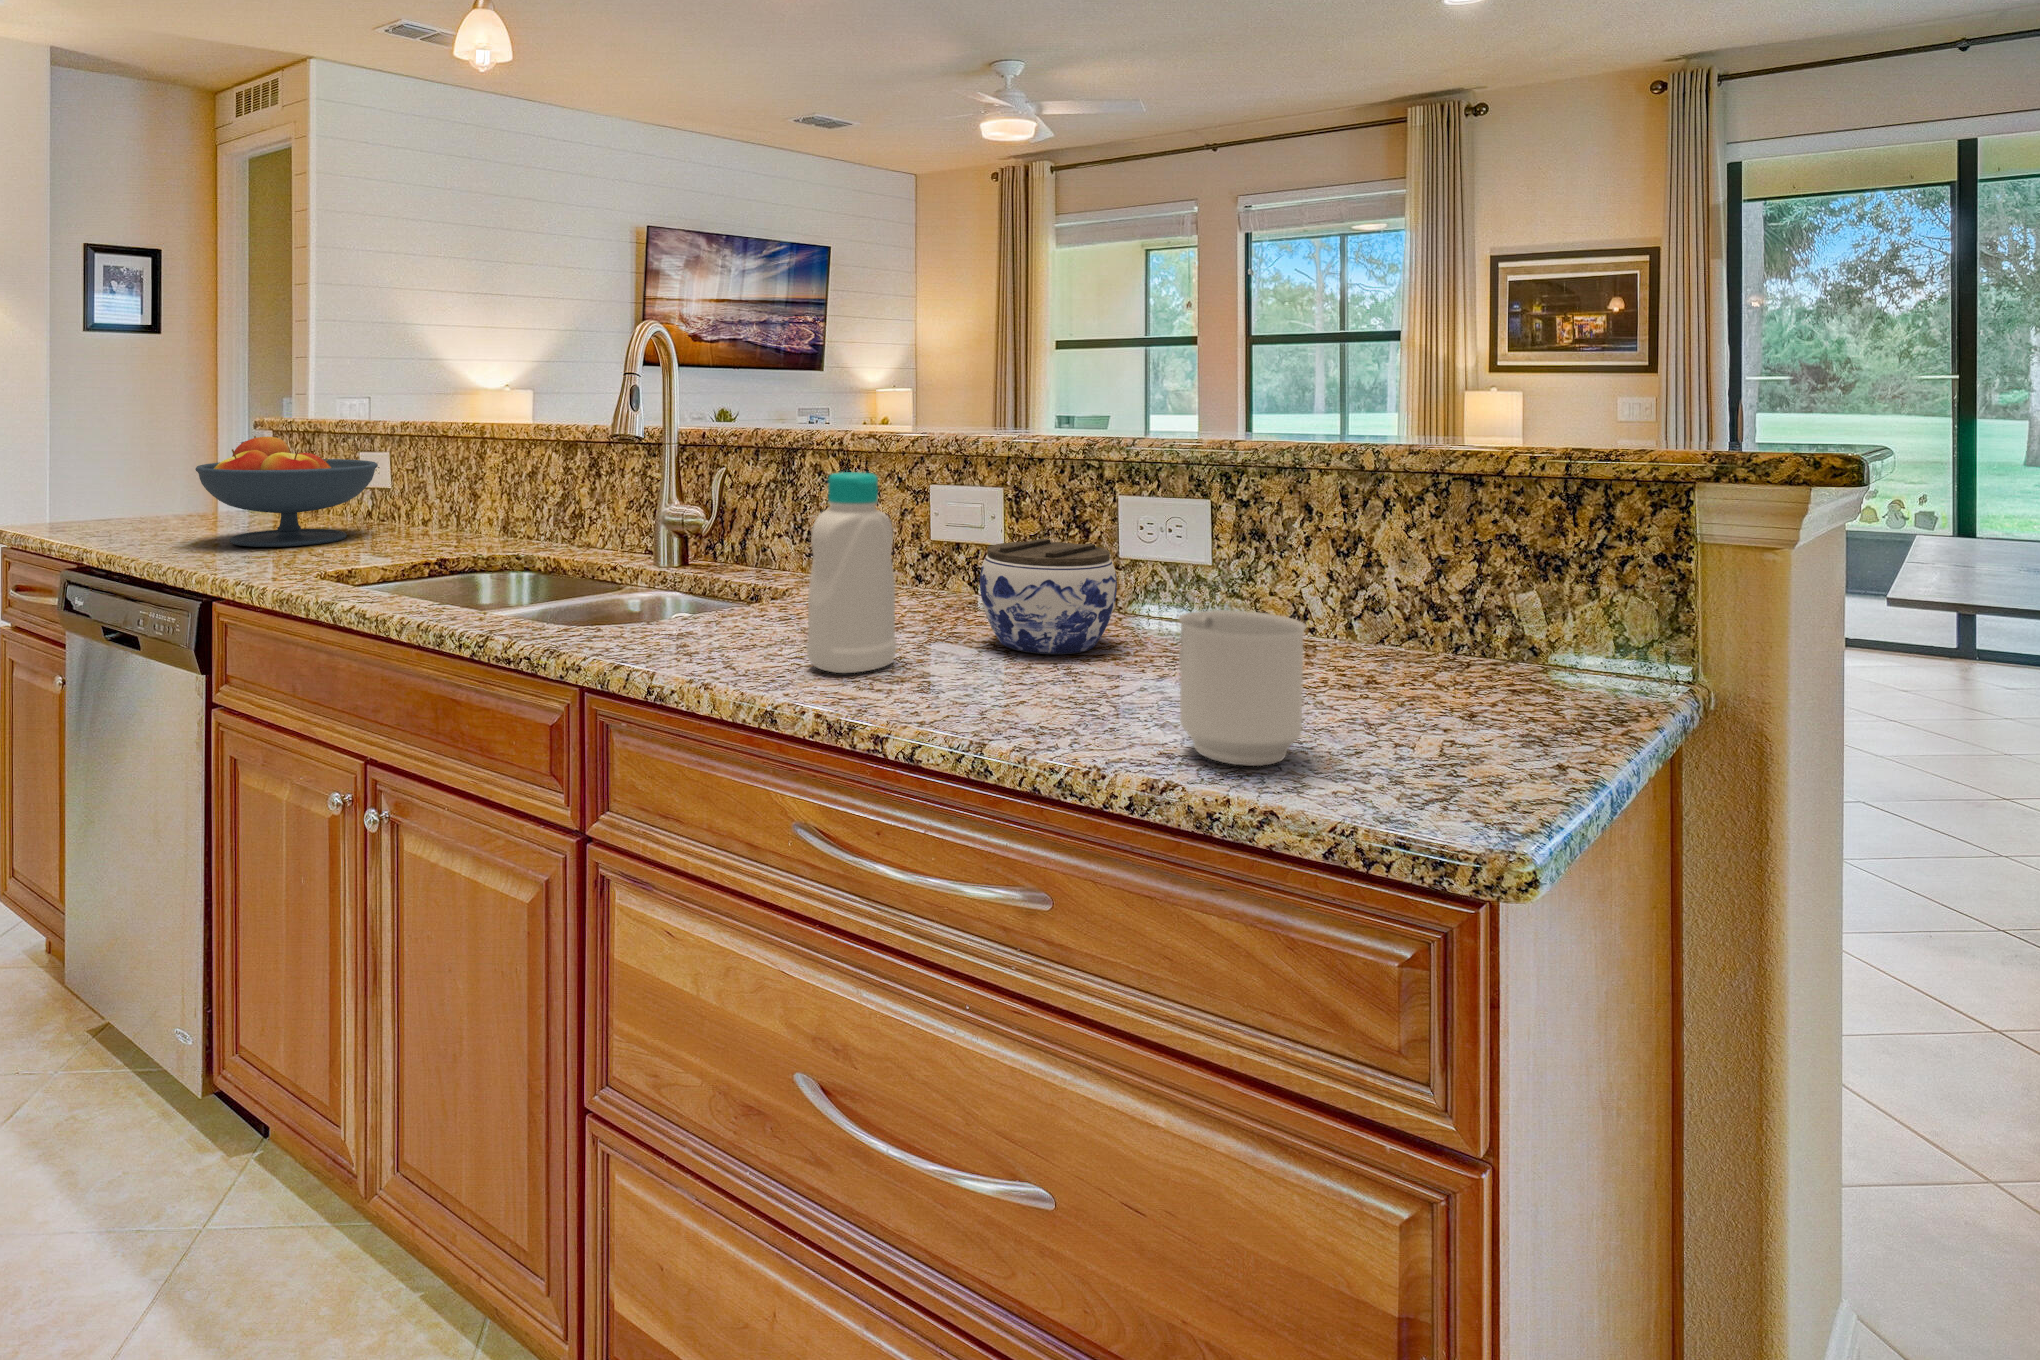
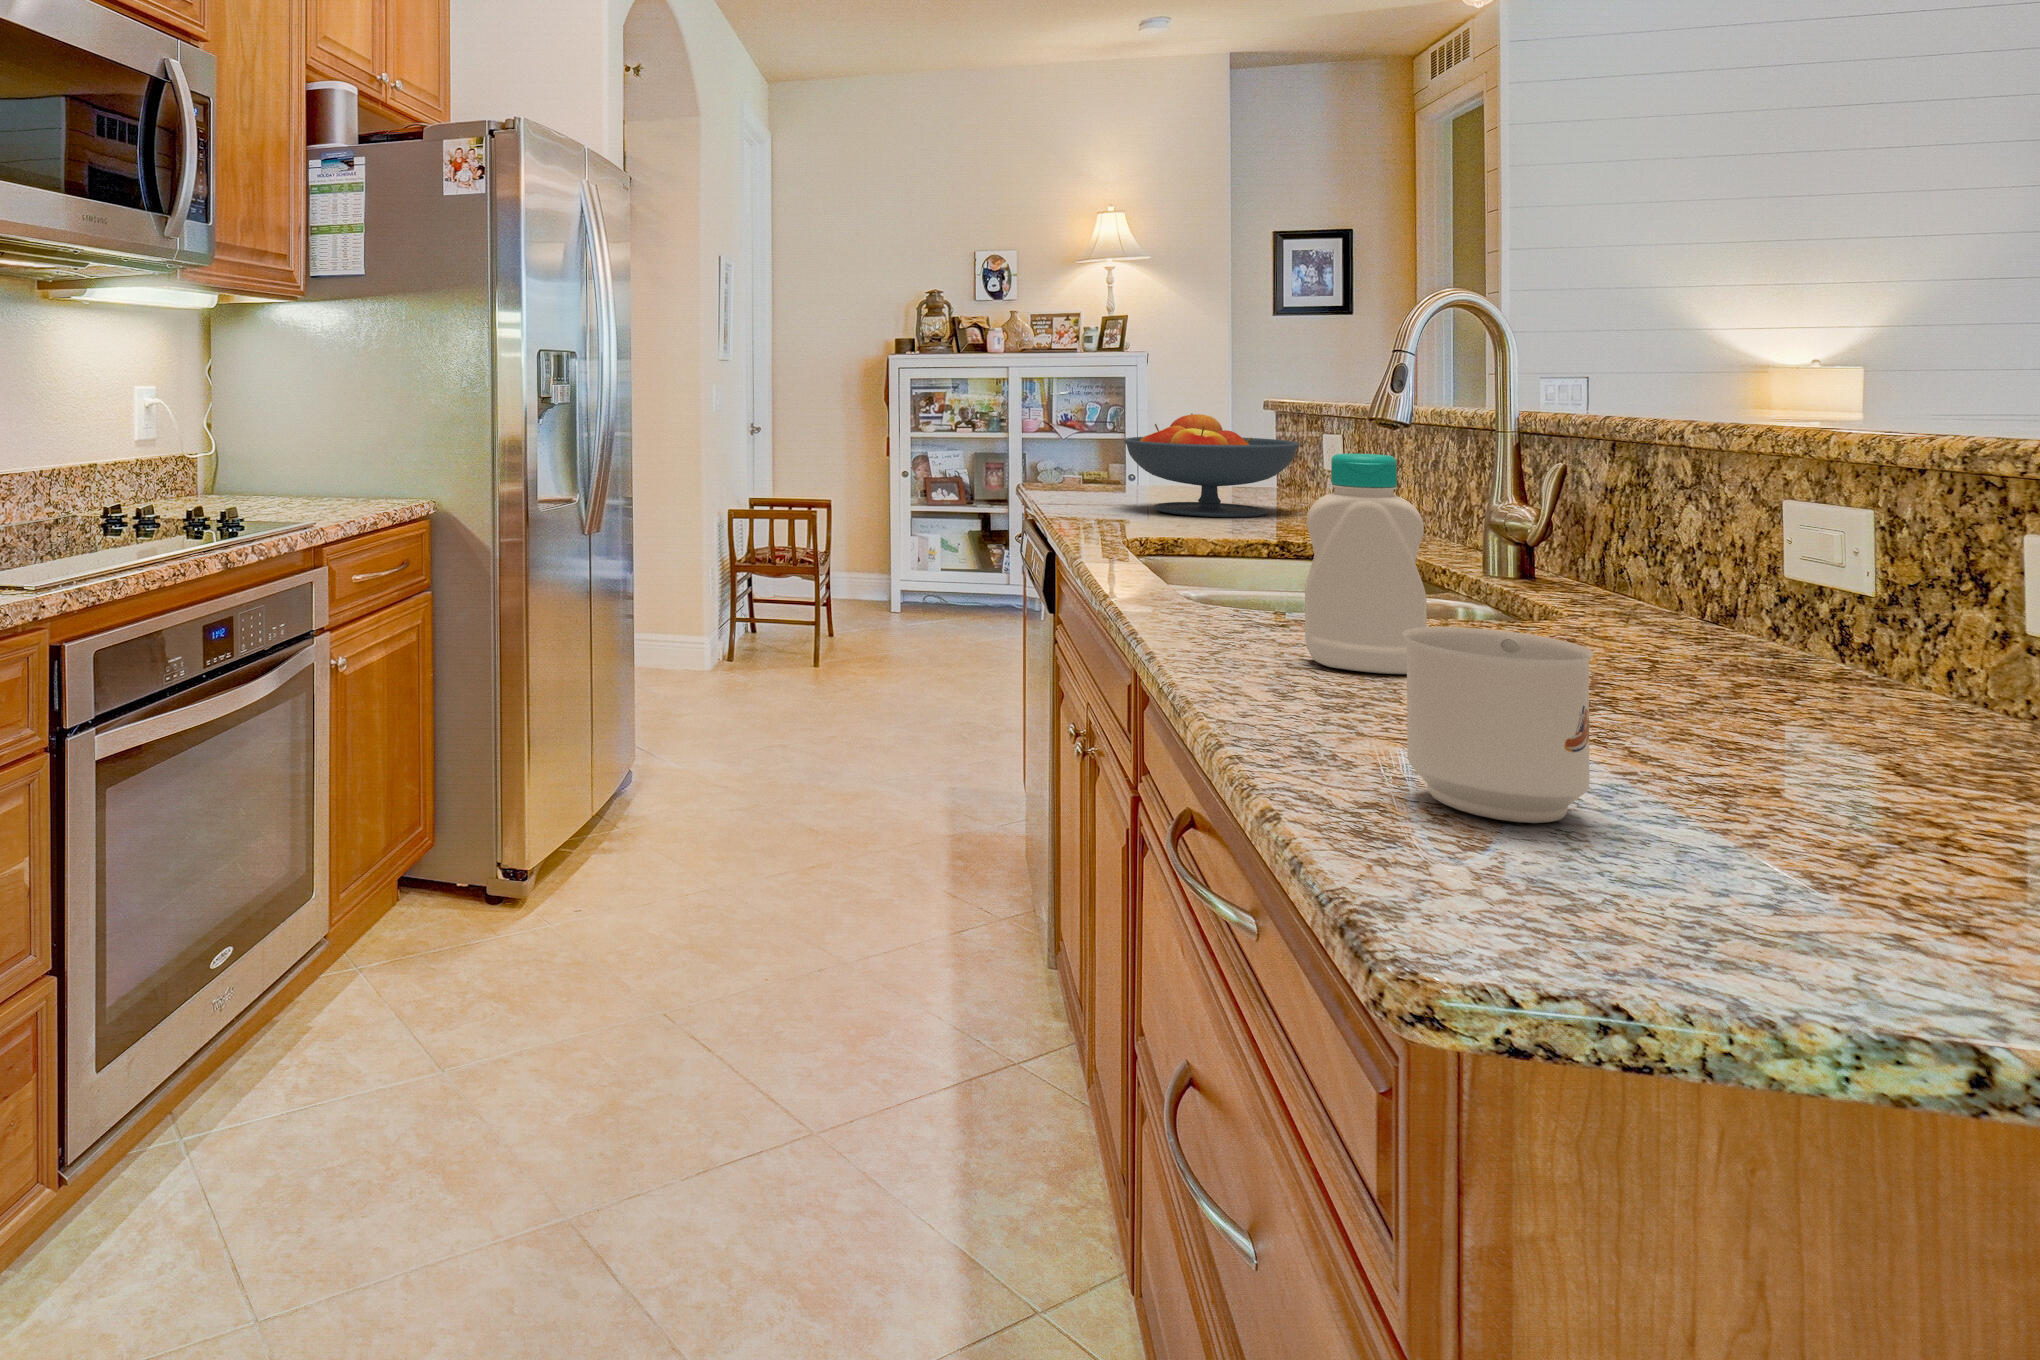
jar: present [980,539,1117,654] -> none [1573,565,1823,726]

